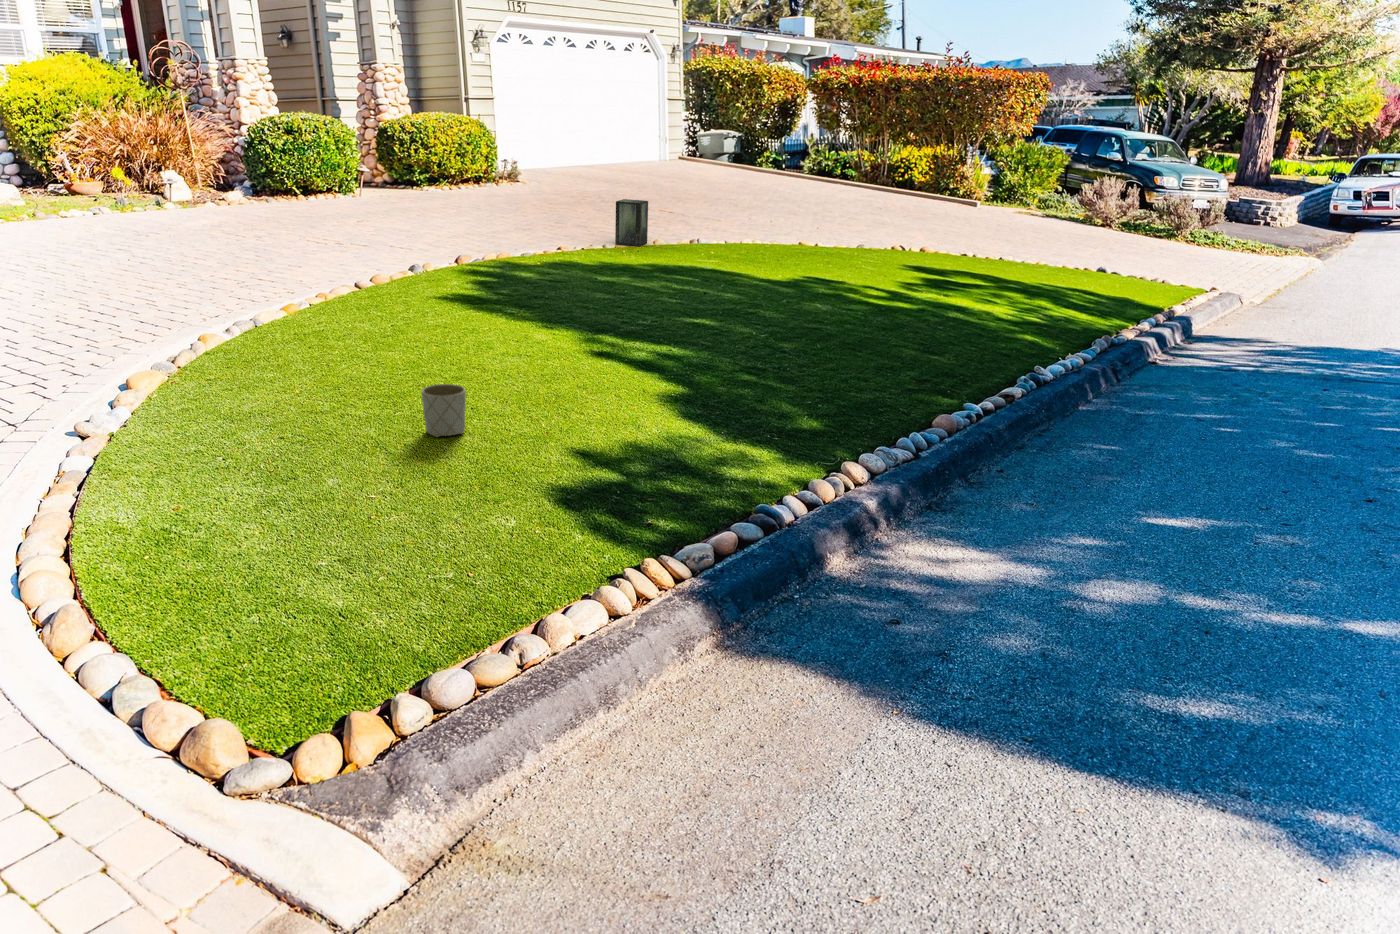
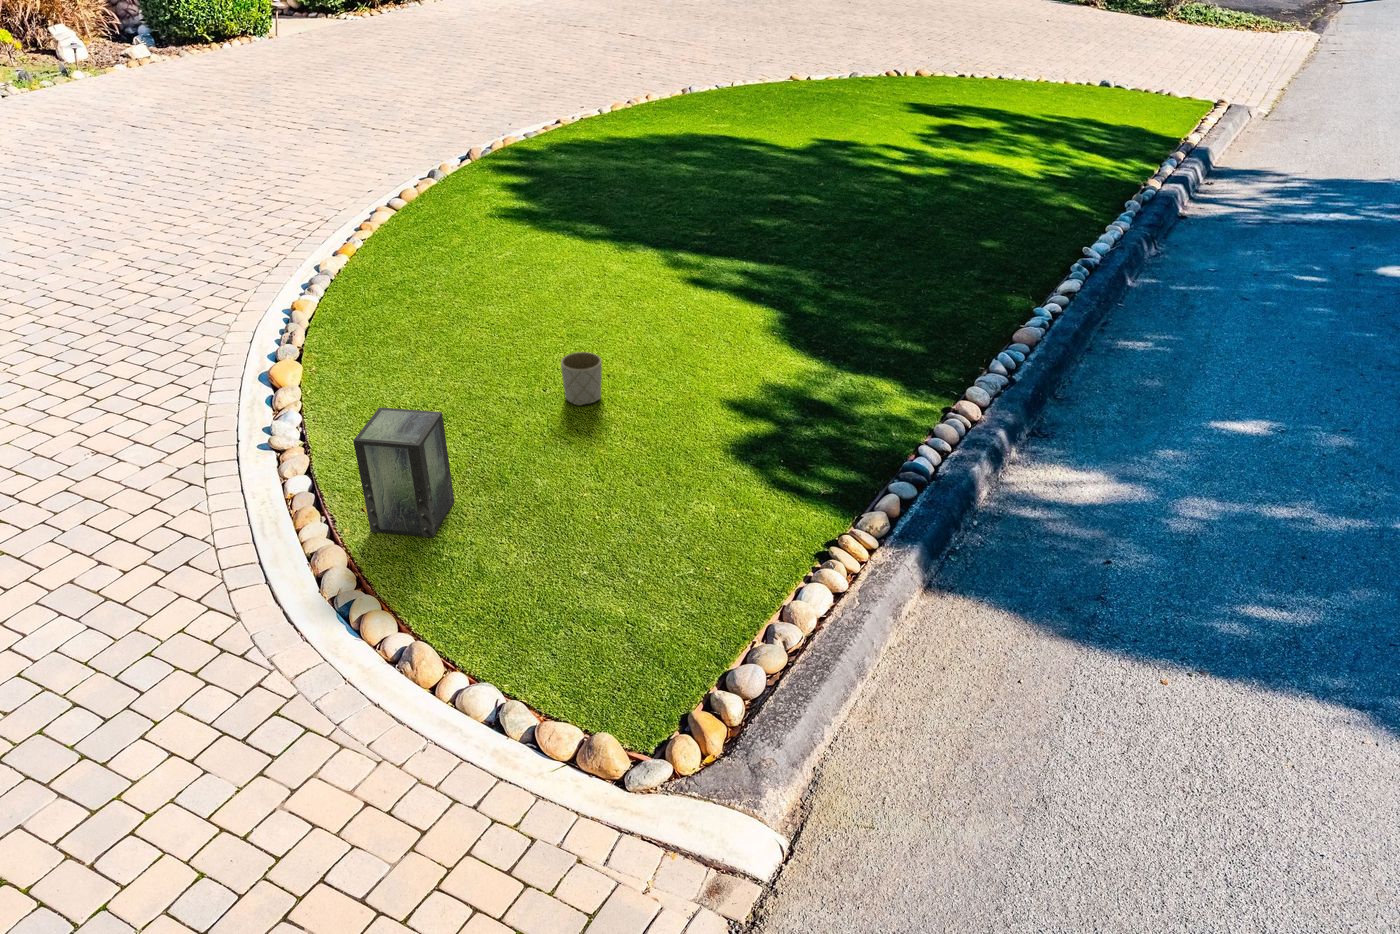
storage box: present [615,199,648,247] -> present [353,407,454,537]

